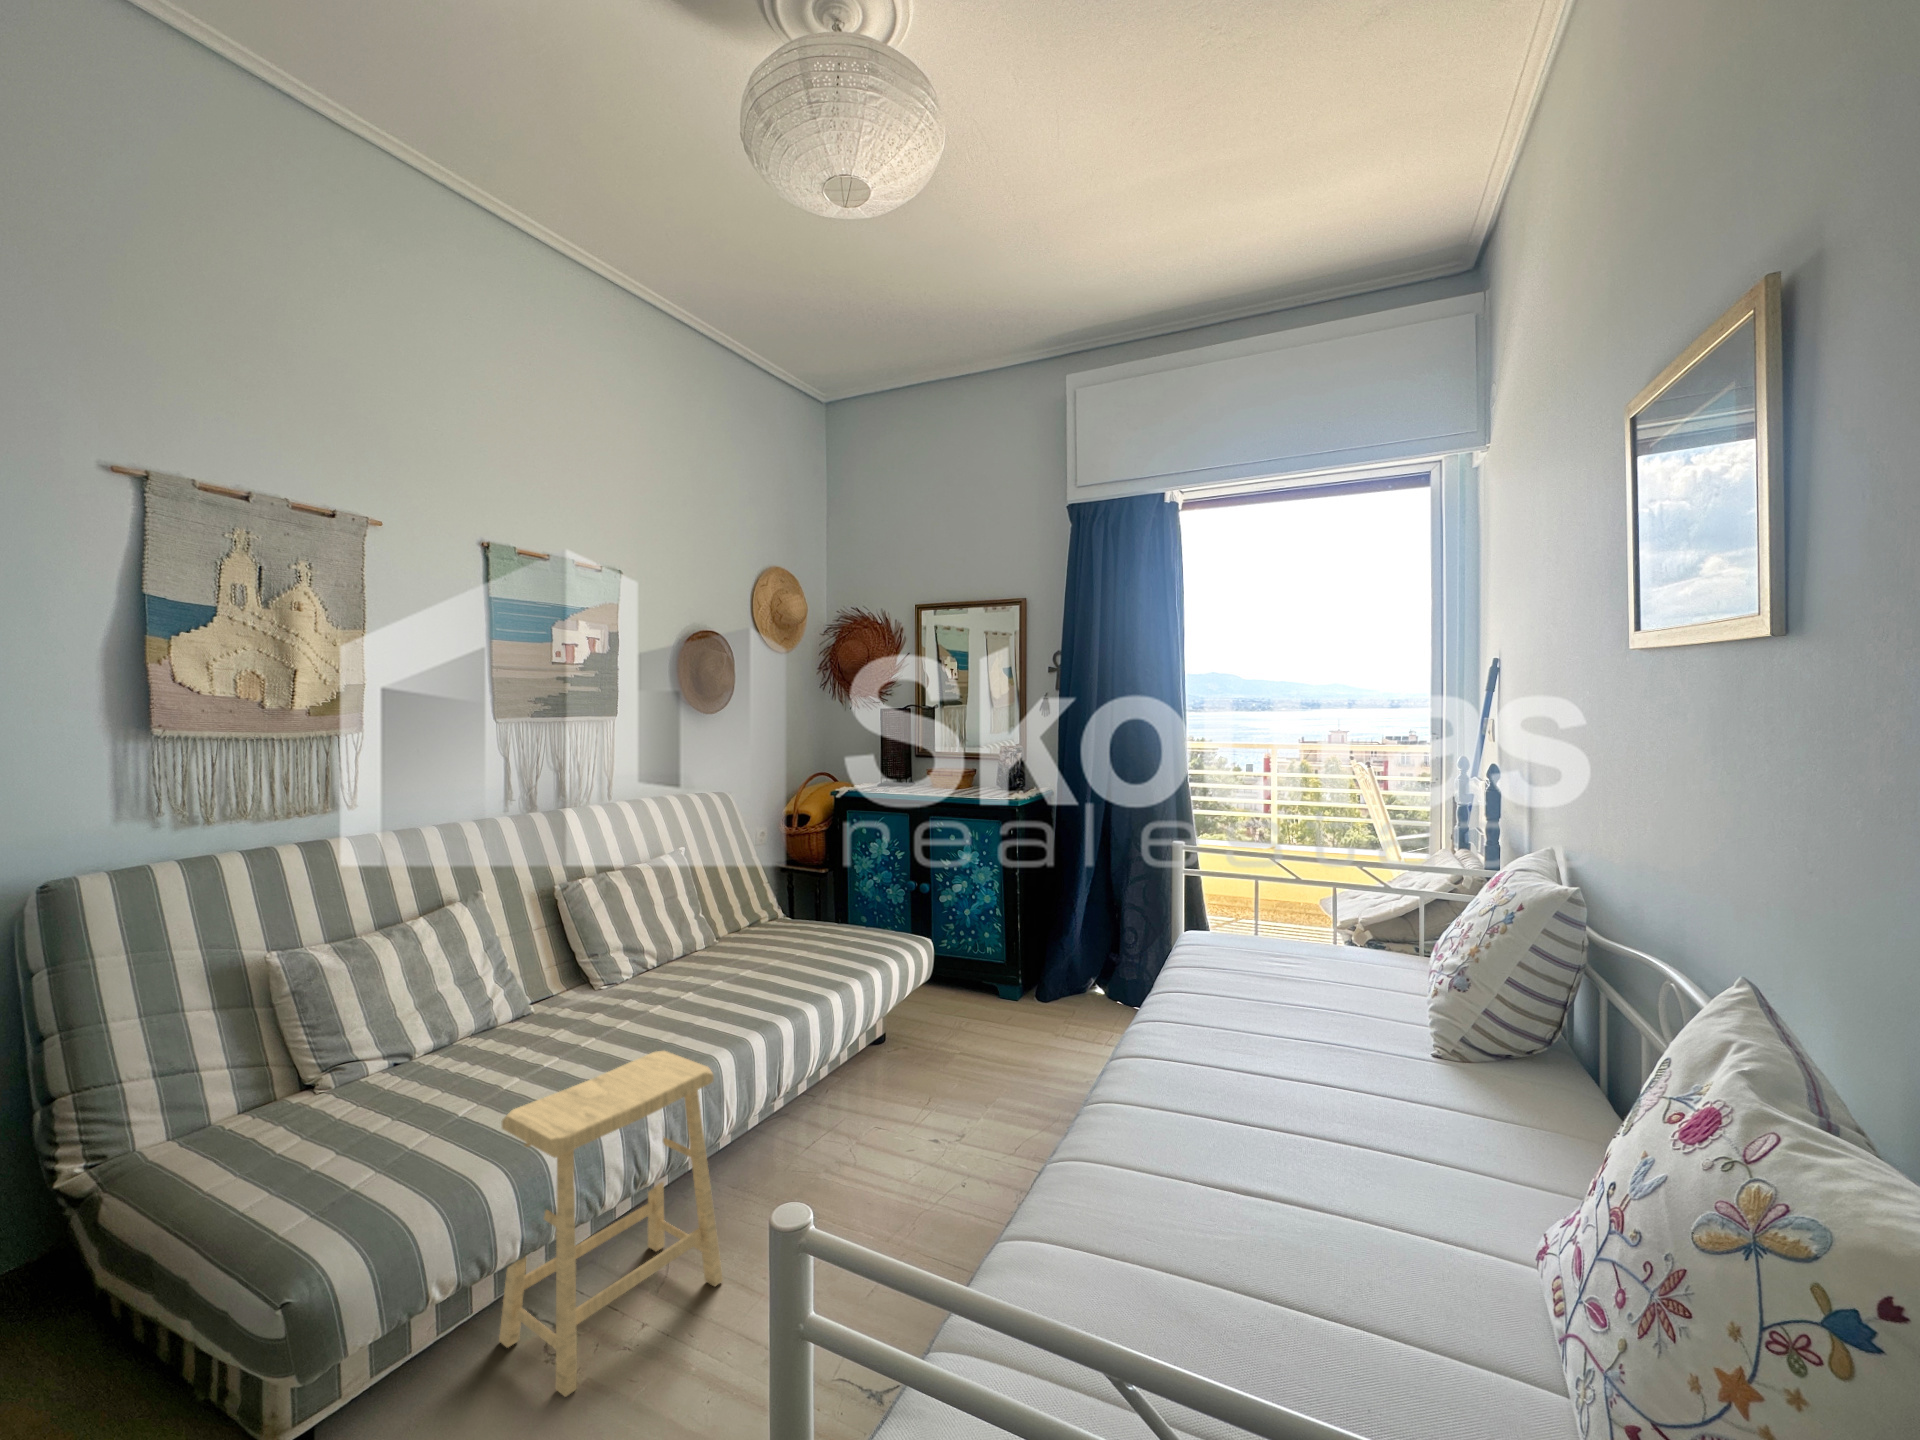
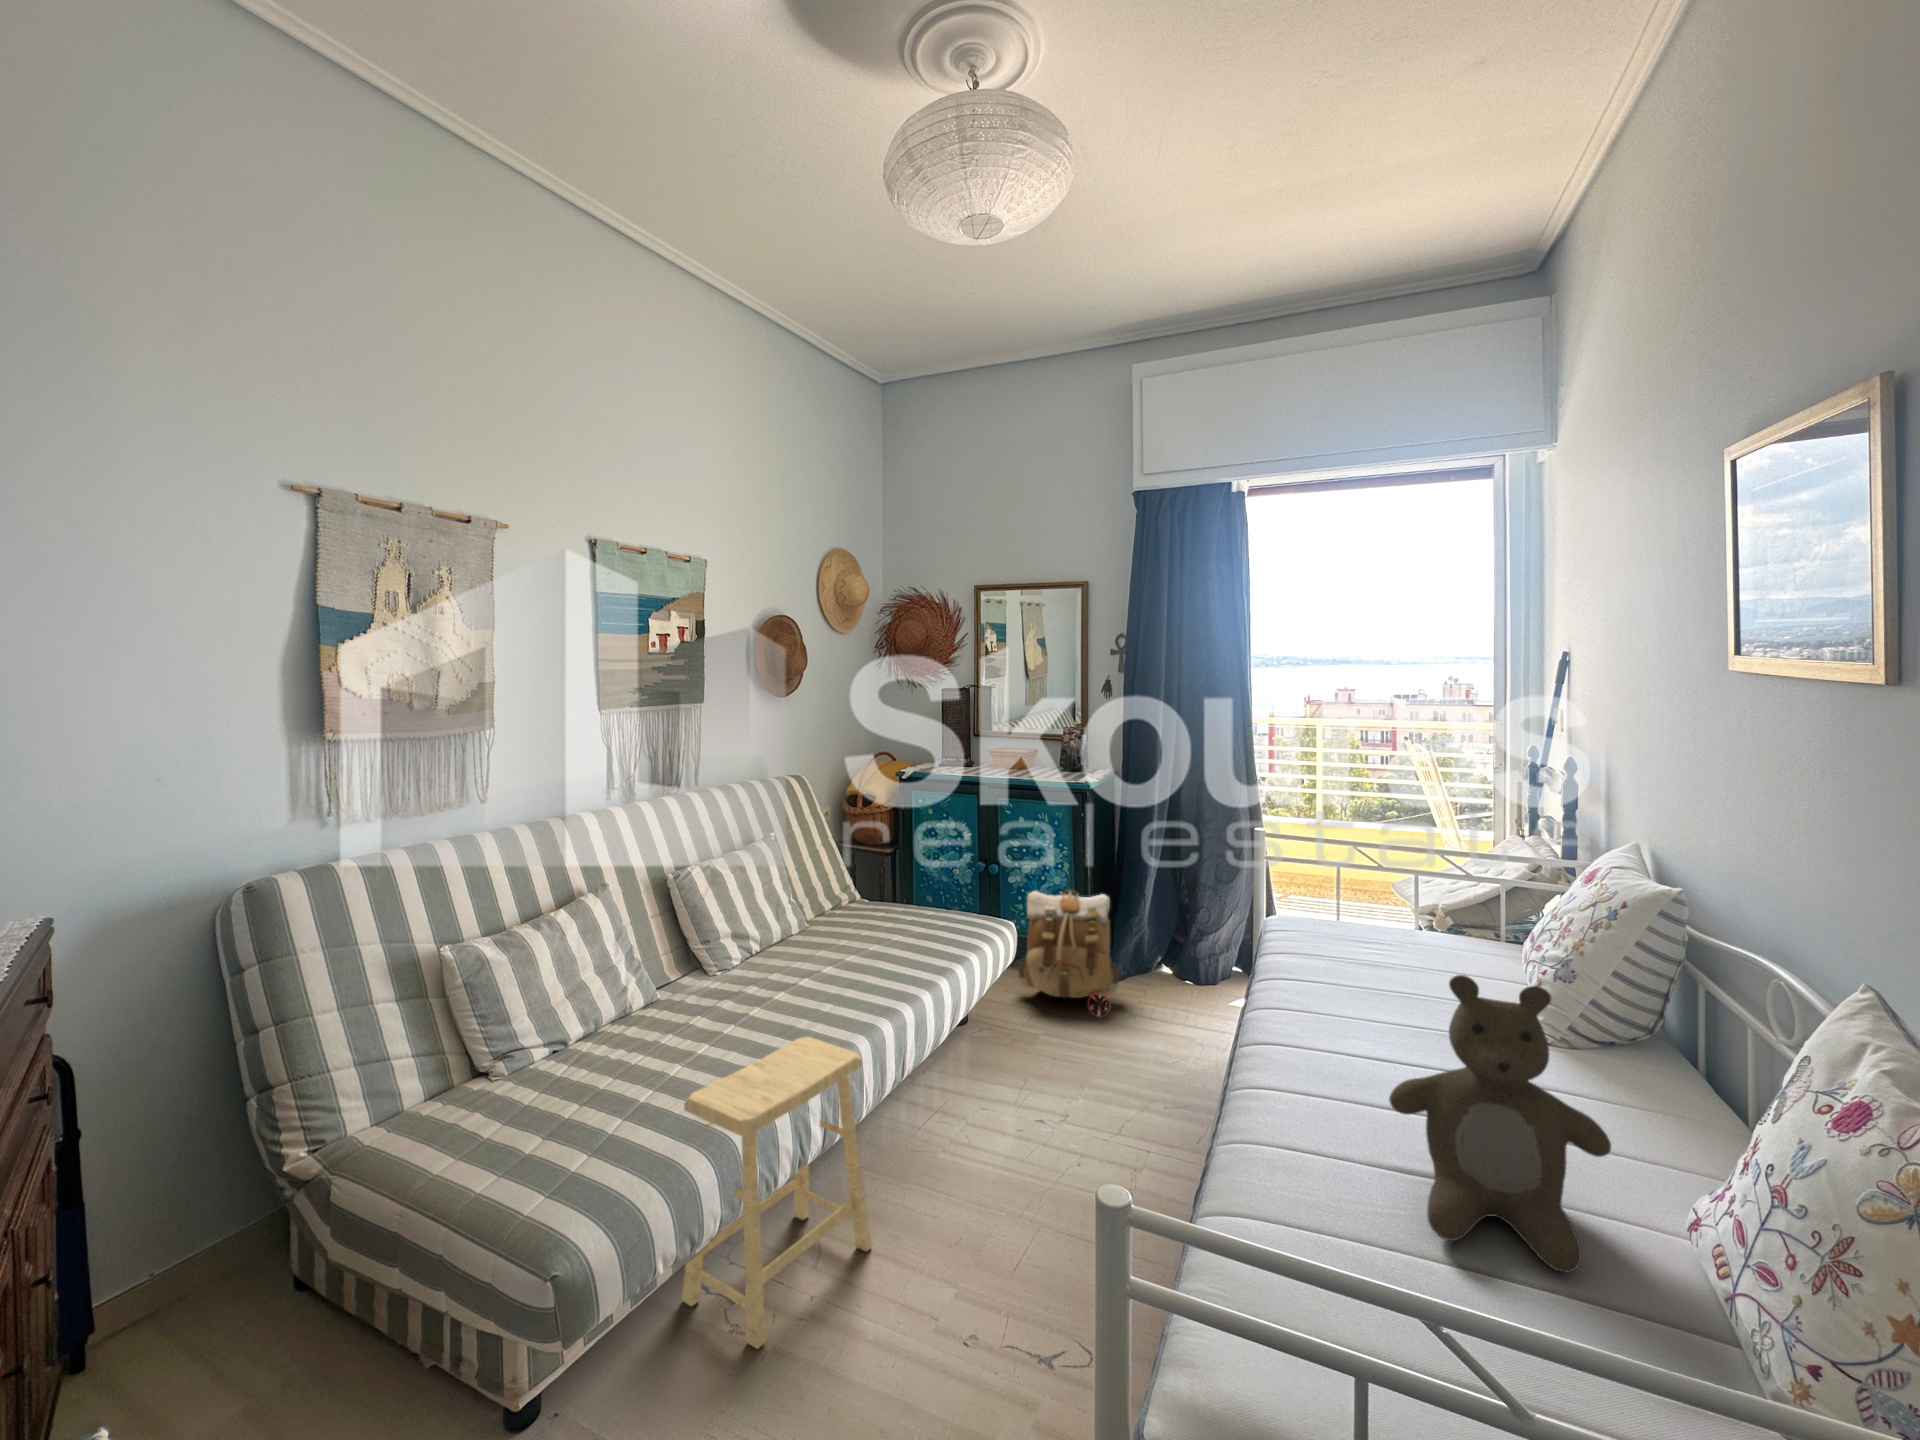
backpack: none [940,905,1050,1038] -> present [1015,890,1122,1017]
teddy bear: none [1230,971,1462,1312] -> present [1389,975,1611,1273]

